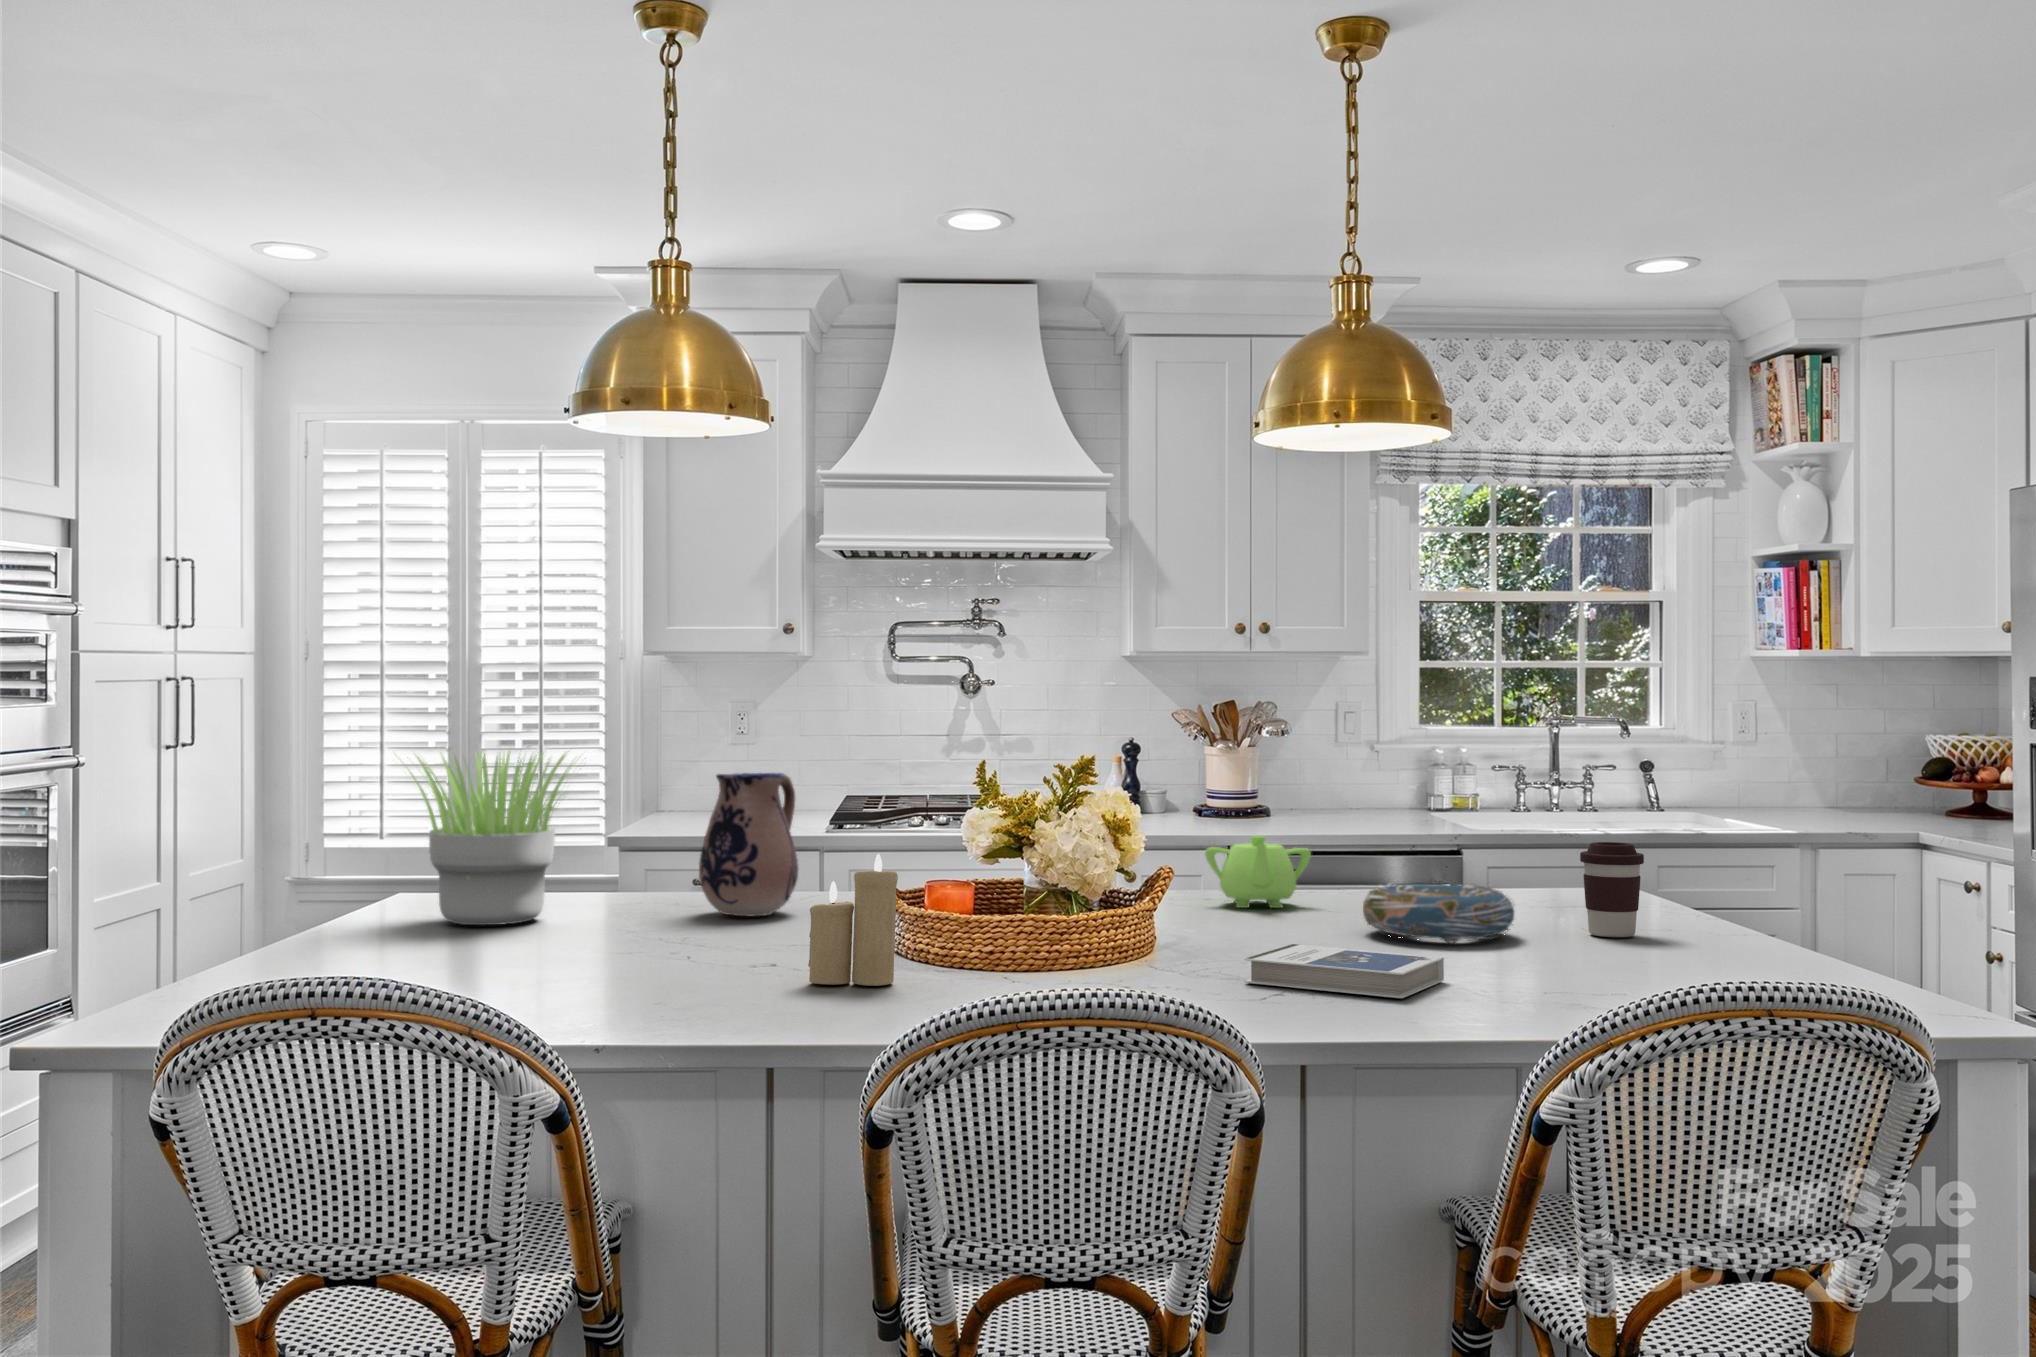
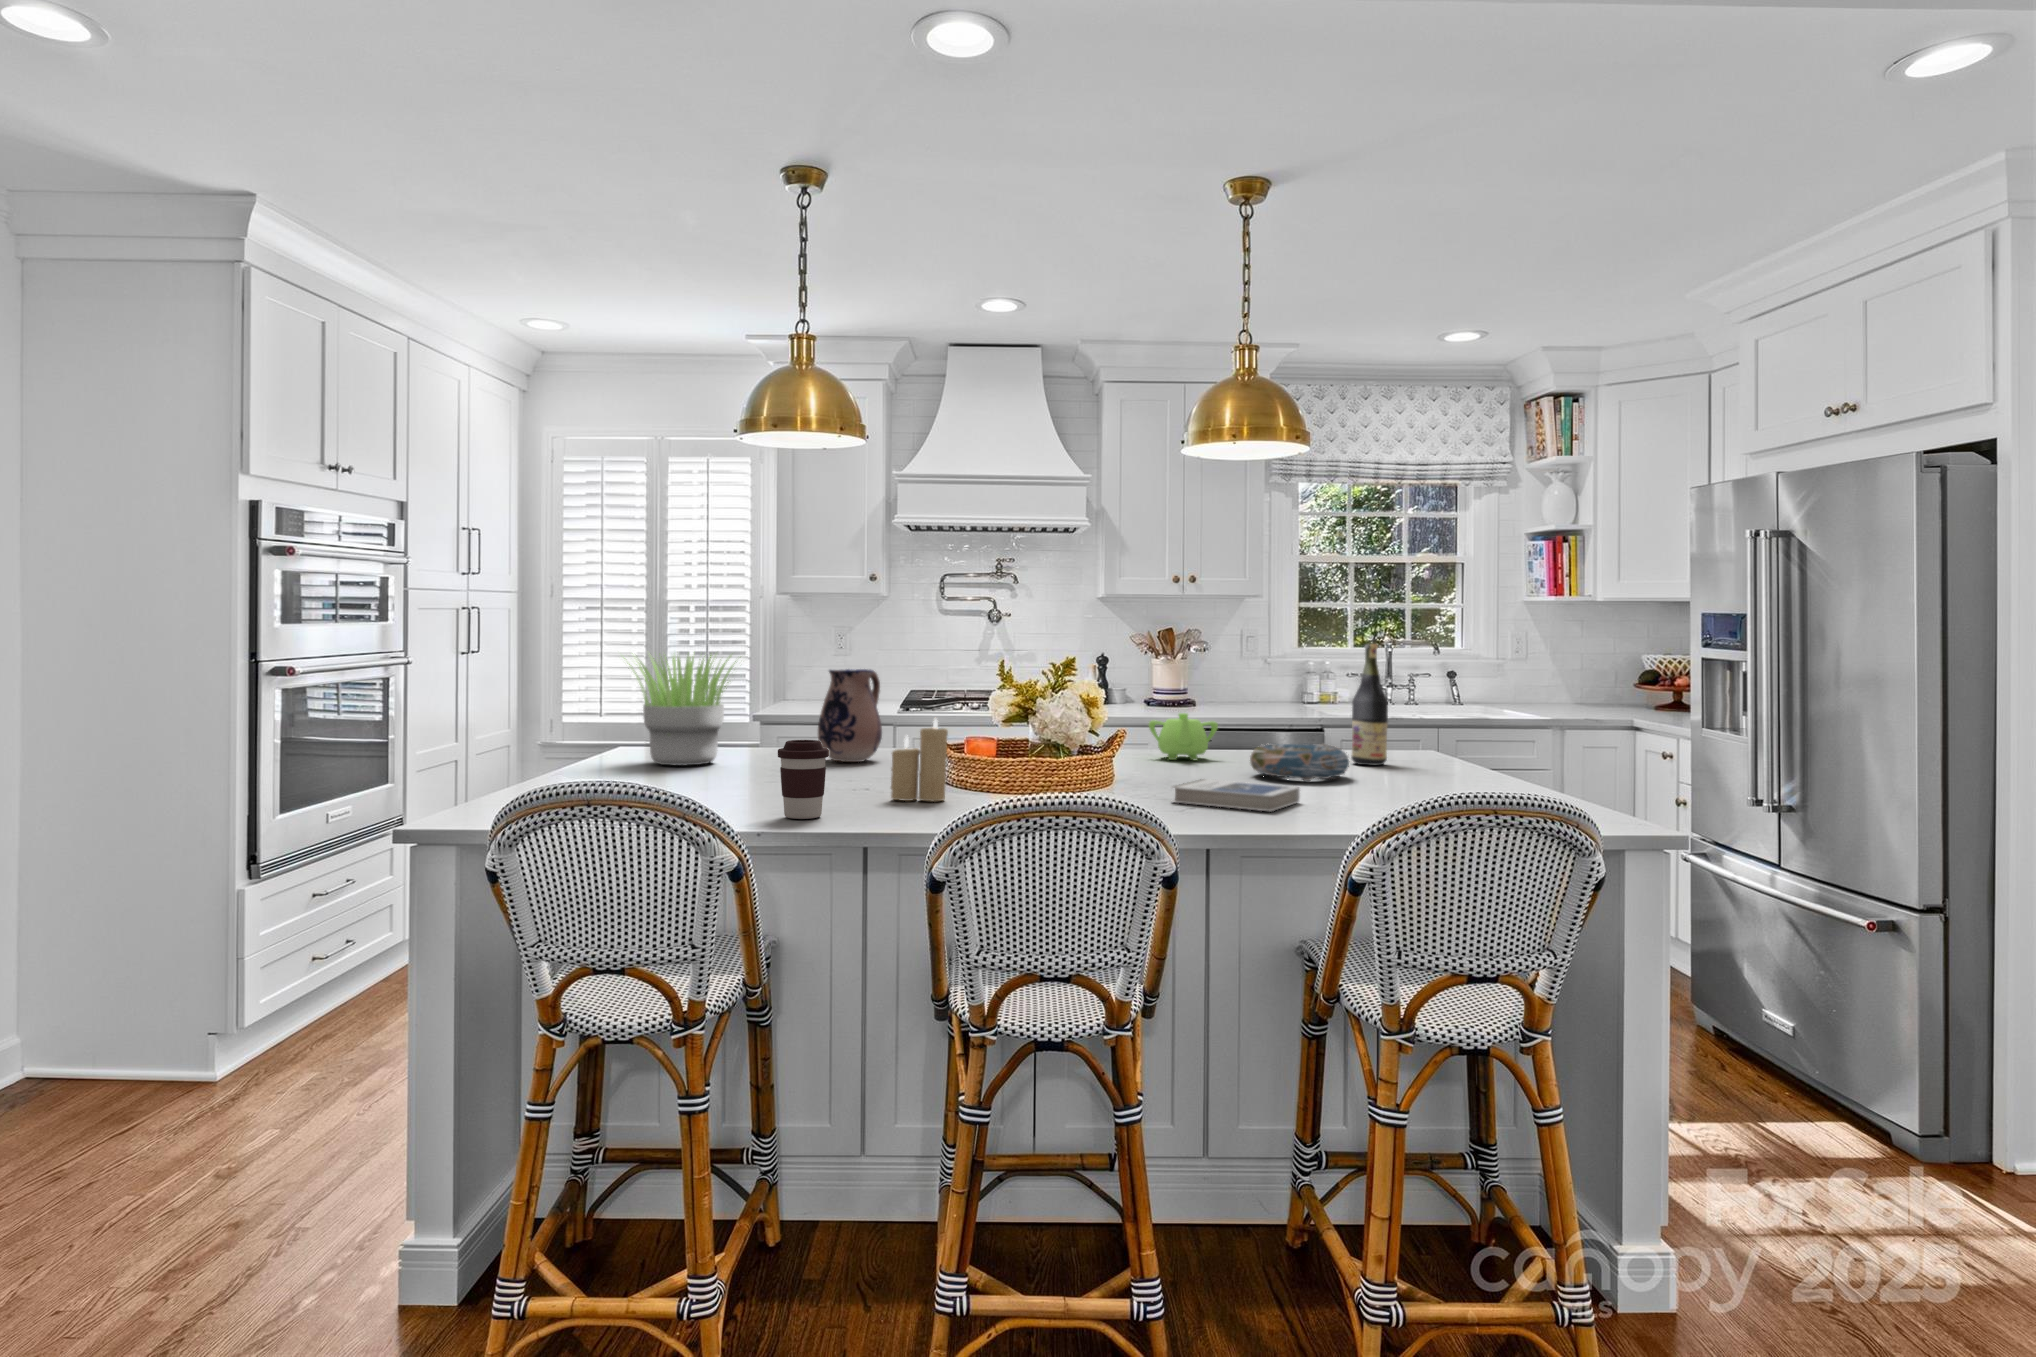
wine bottle: none [1514,728,1569,914] -> present [1351,644,1388,765]
coffee cup: present [1580,842,1644,937] -> present [778,740,829,819]

